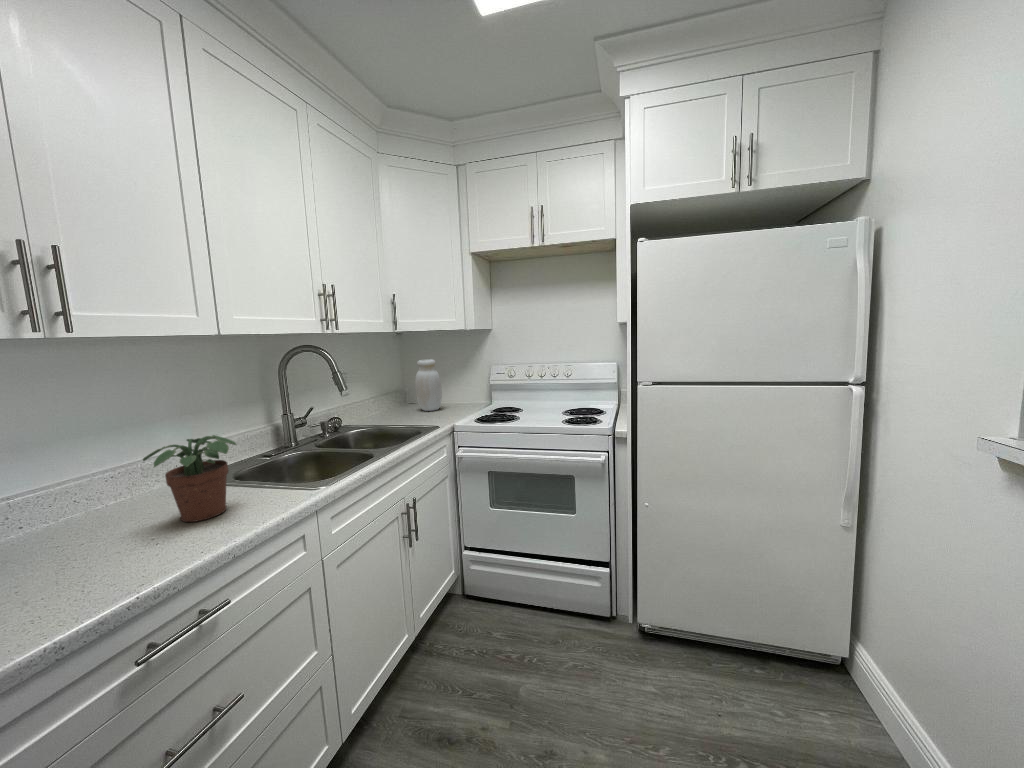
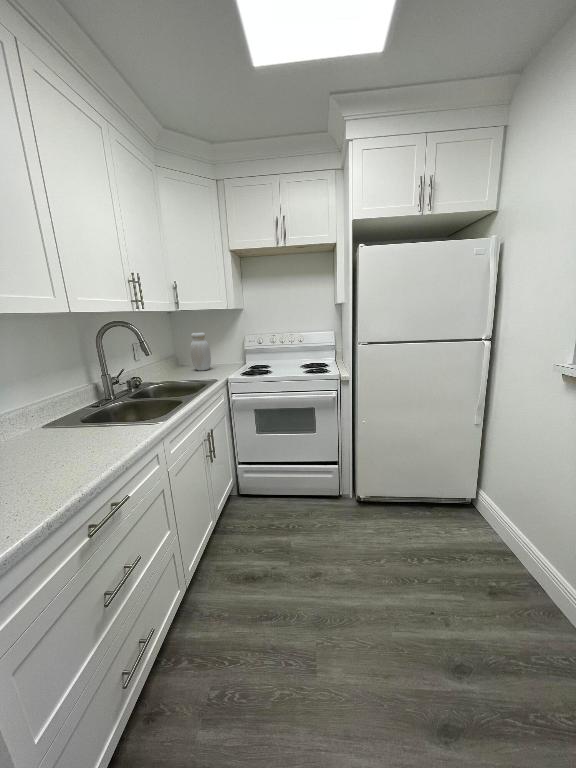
potted plant: present [143,435,236,522] -> none [26,388,96,453]

